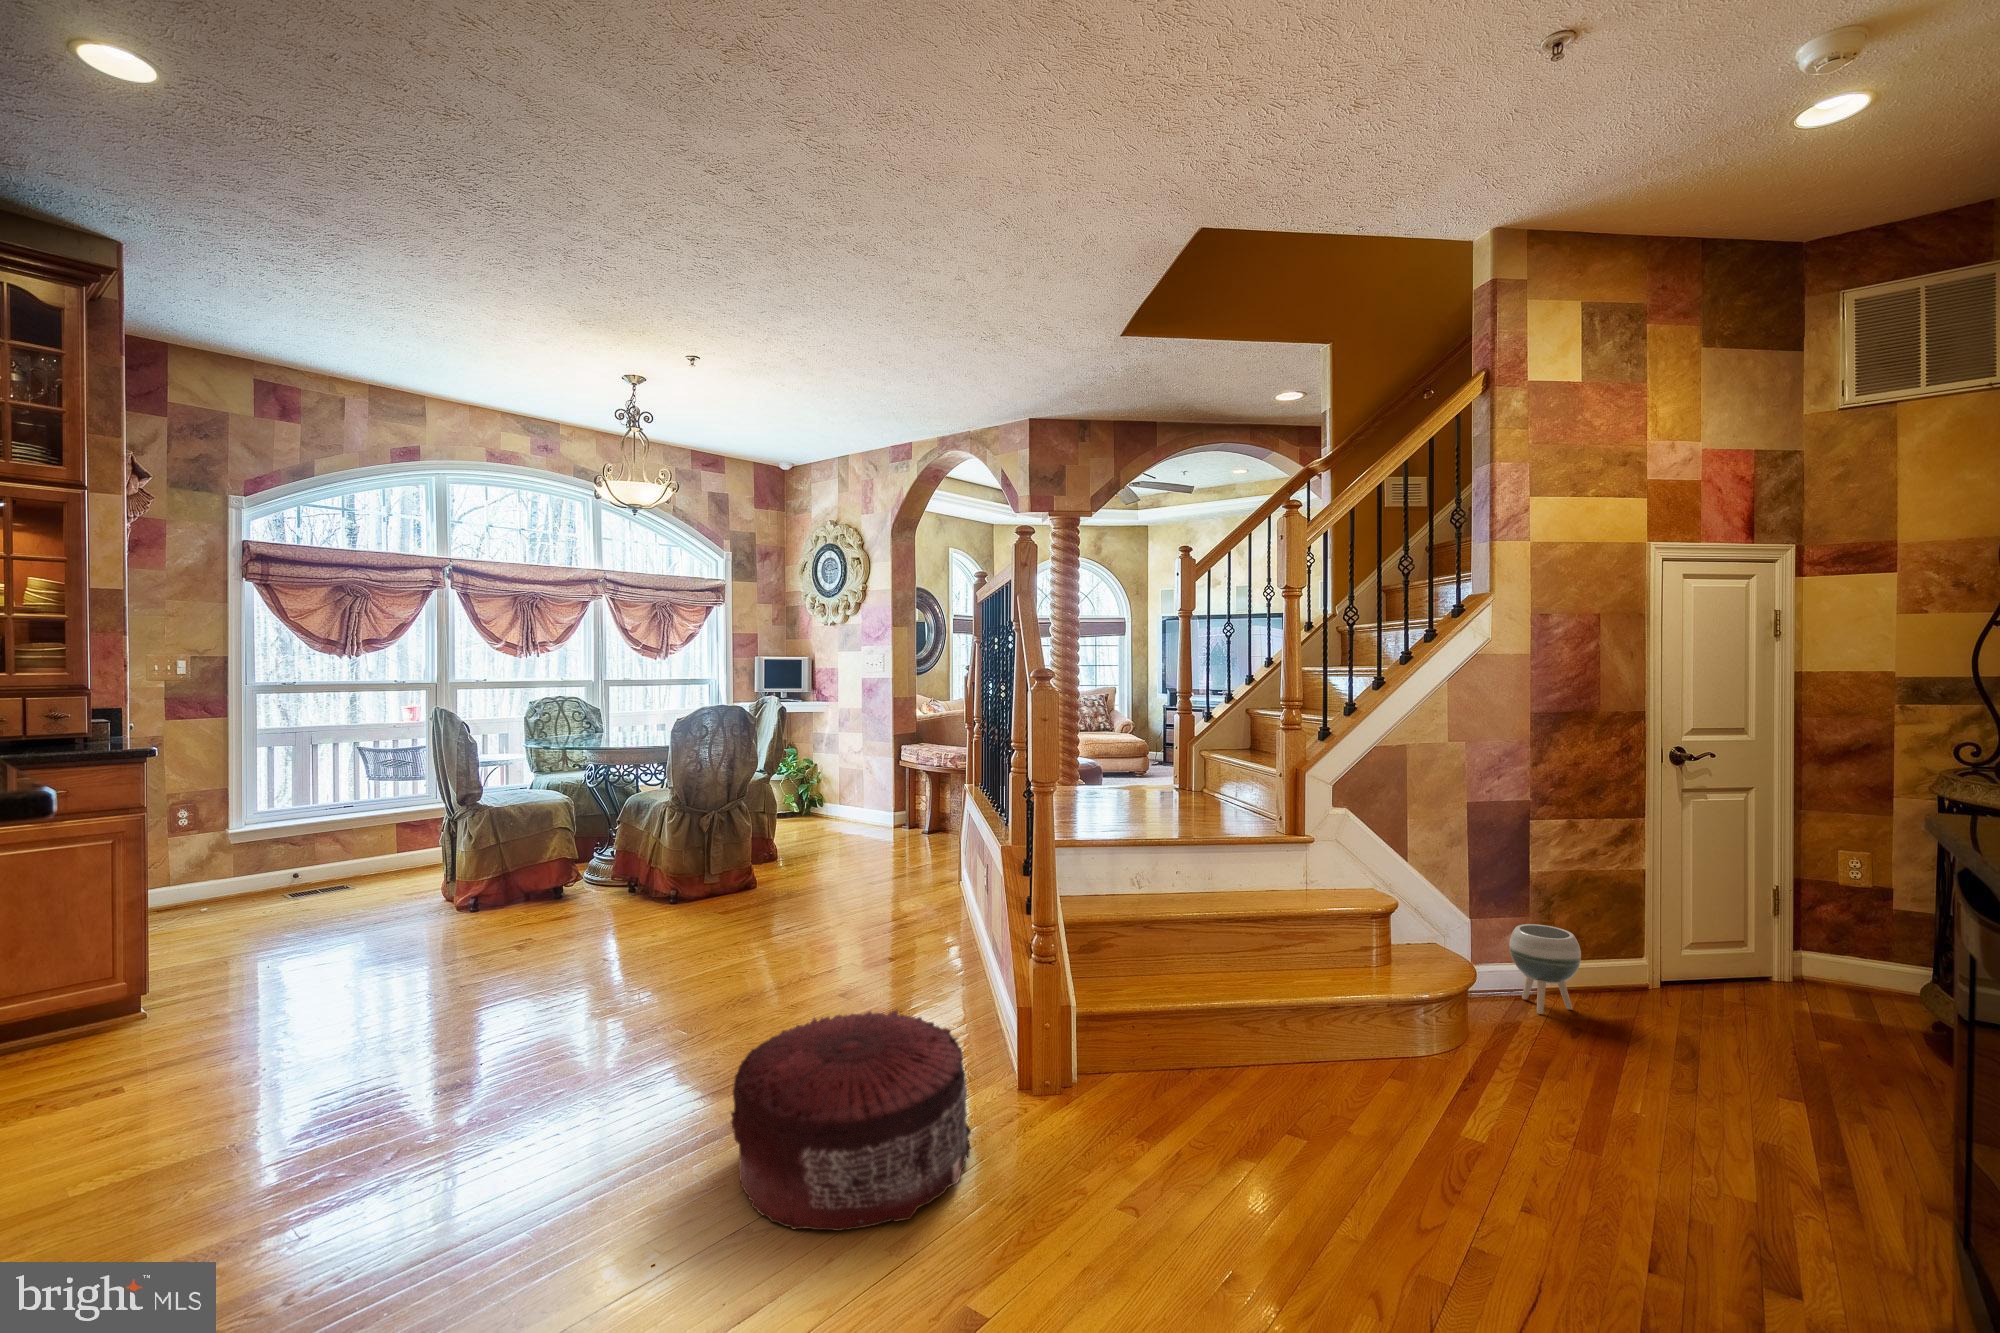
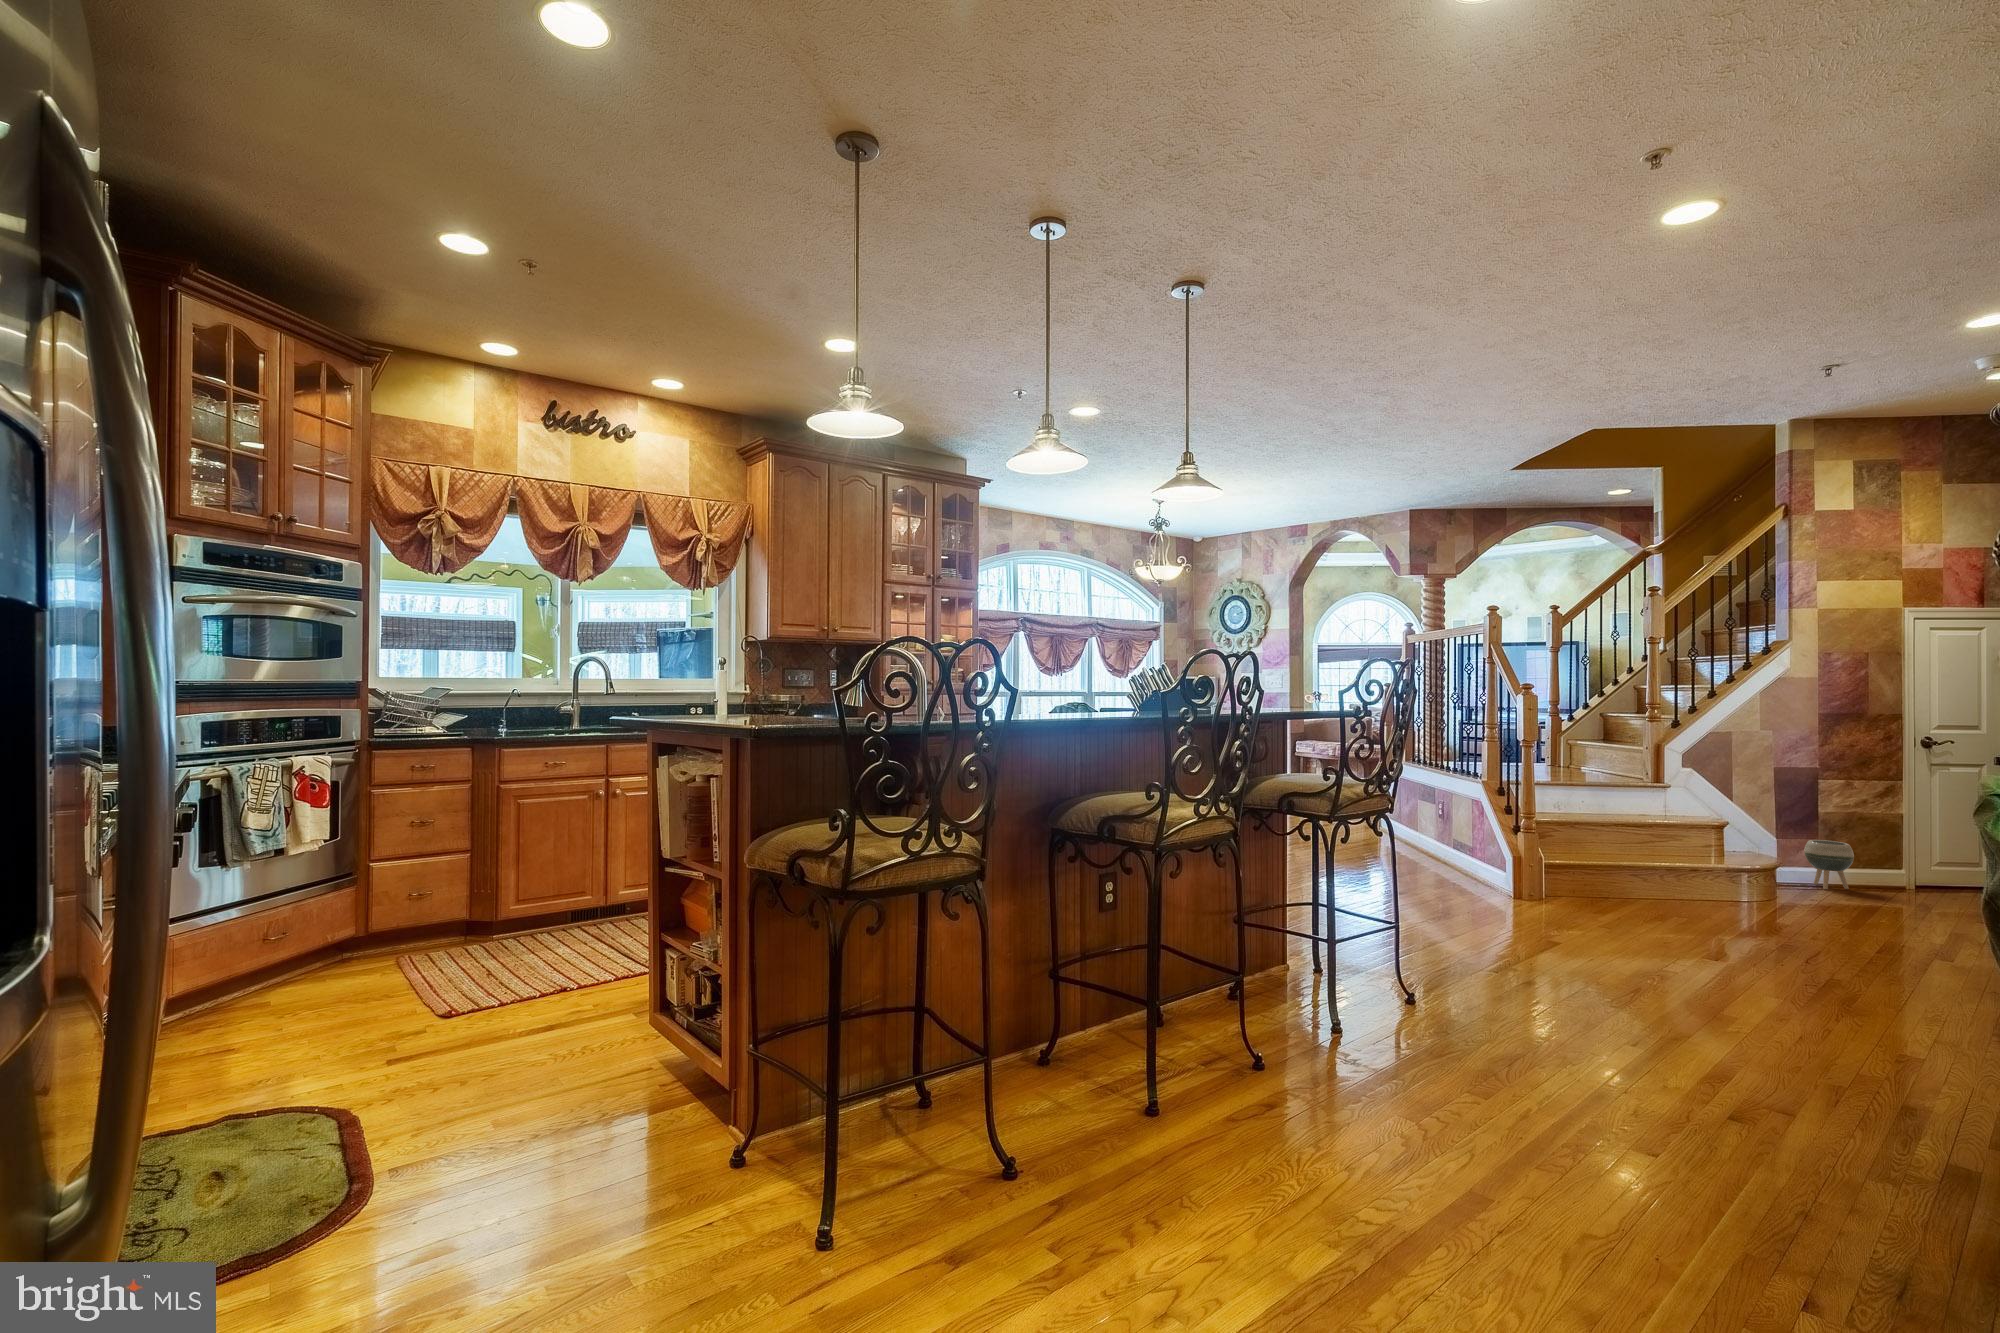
pouf: present [731,1010,971,1231] -> none [1398,843,1513,912]

